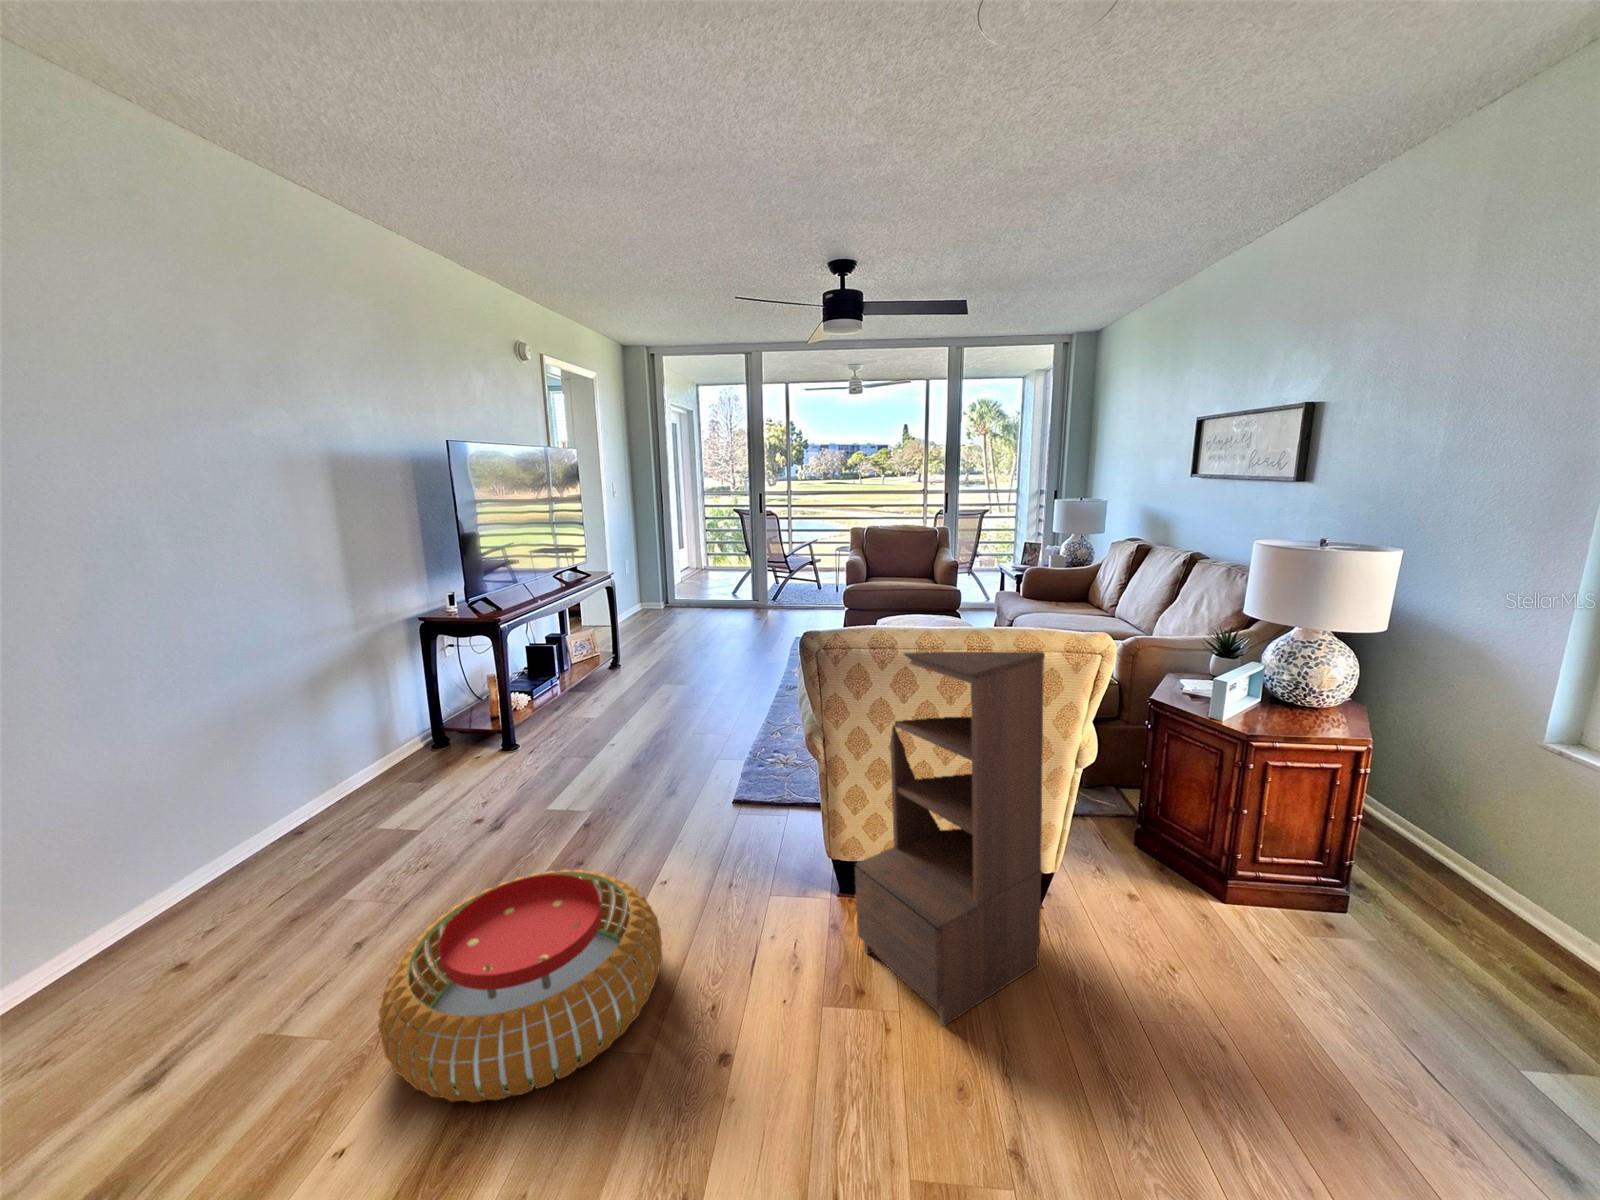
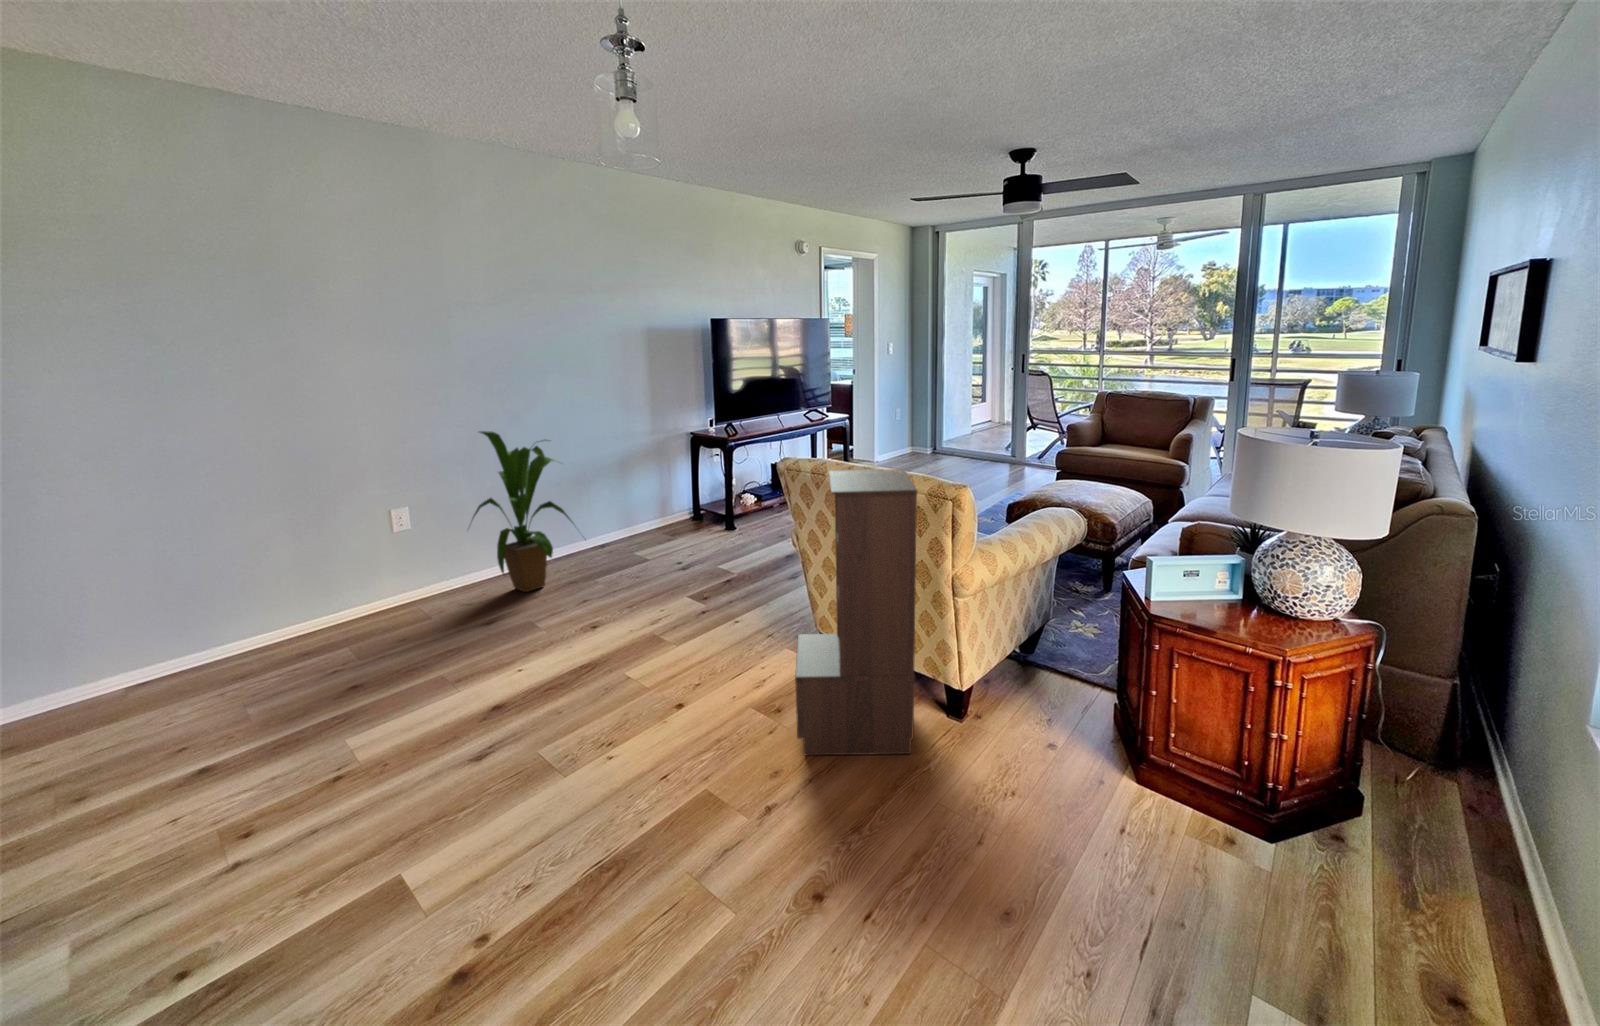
house plant: none [102,671,355,934] -> present [472,431,572,592]
pouf: present [378,869,662,1102] -> none [522,591,692,696]

